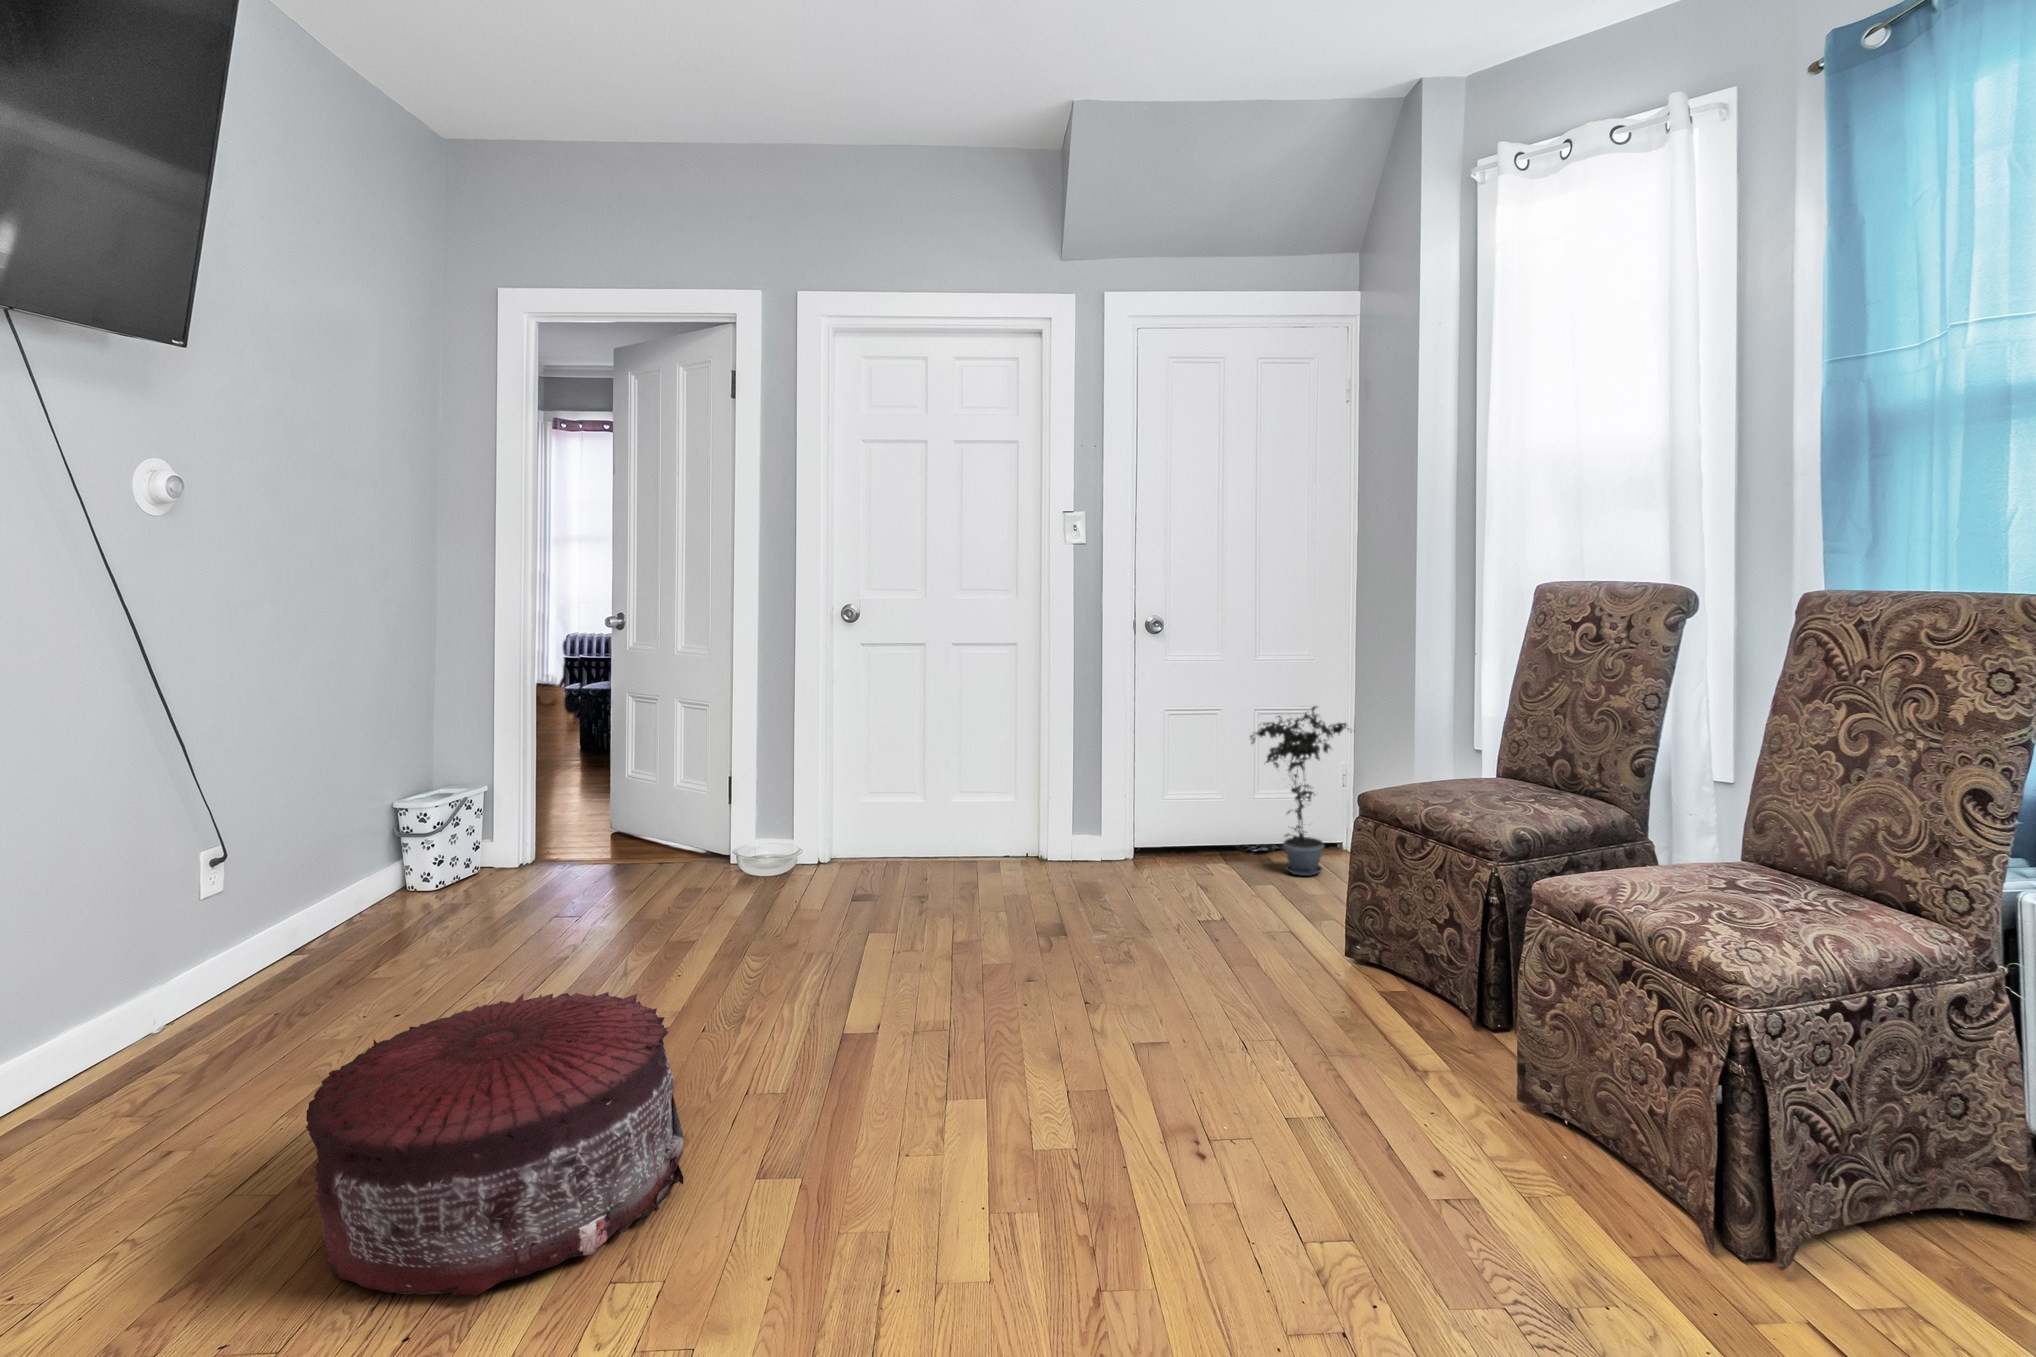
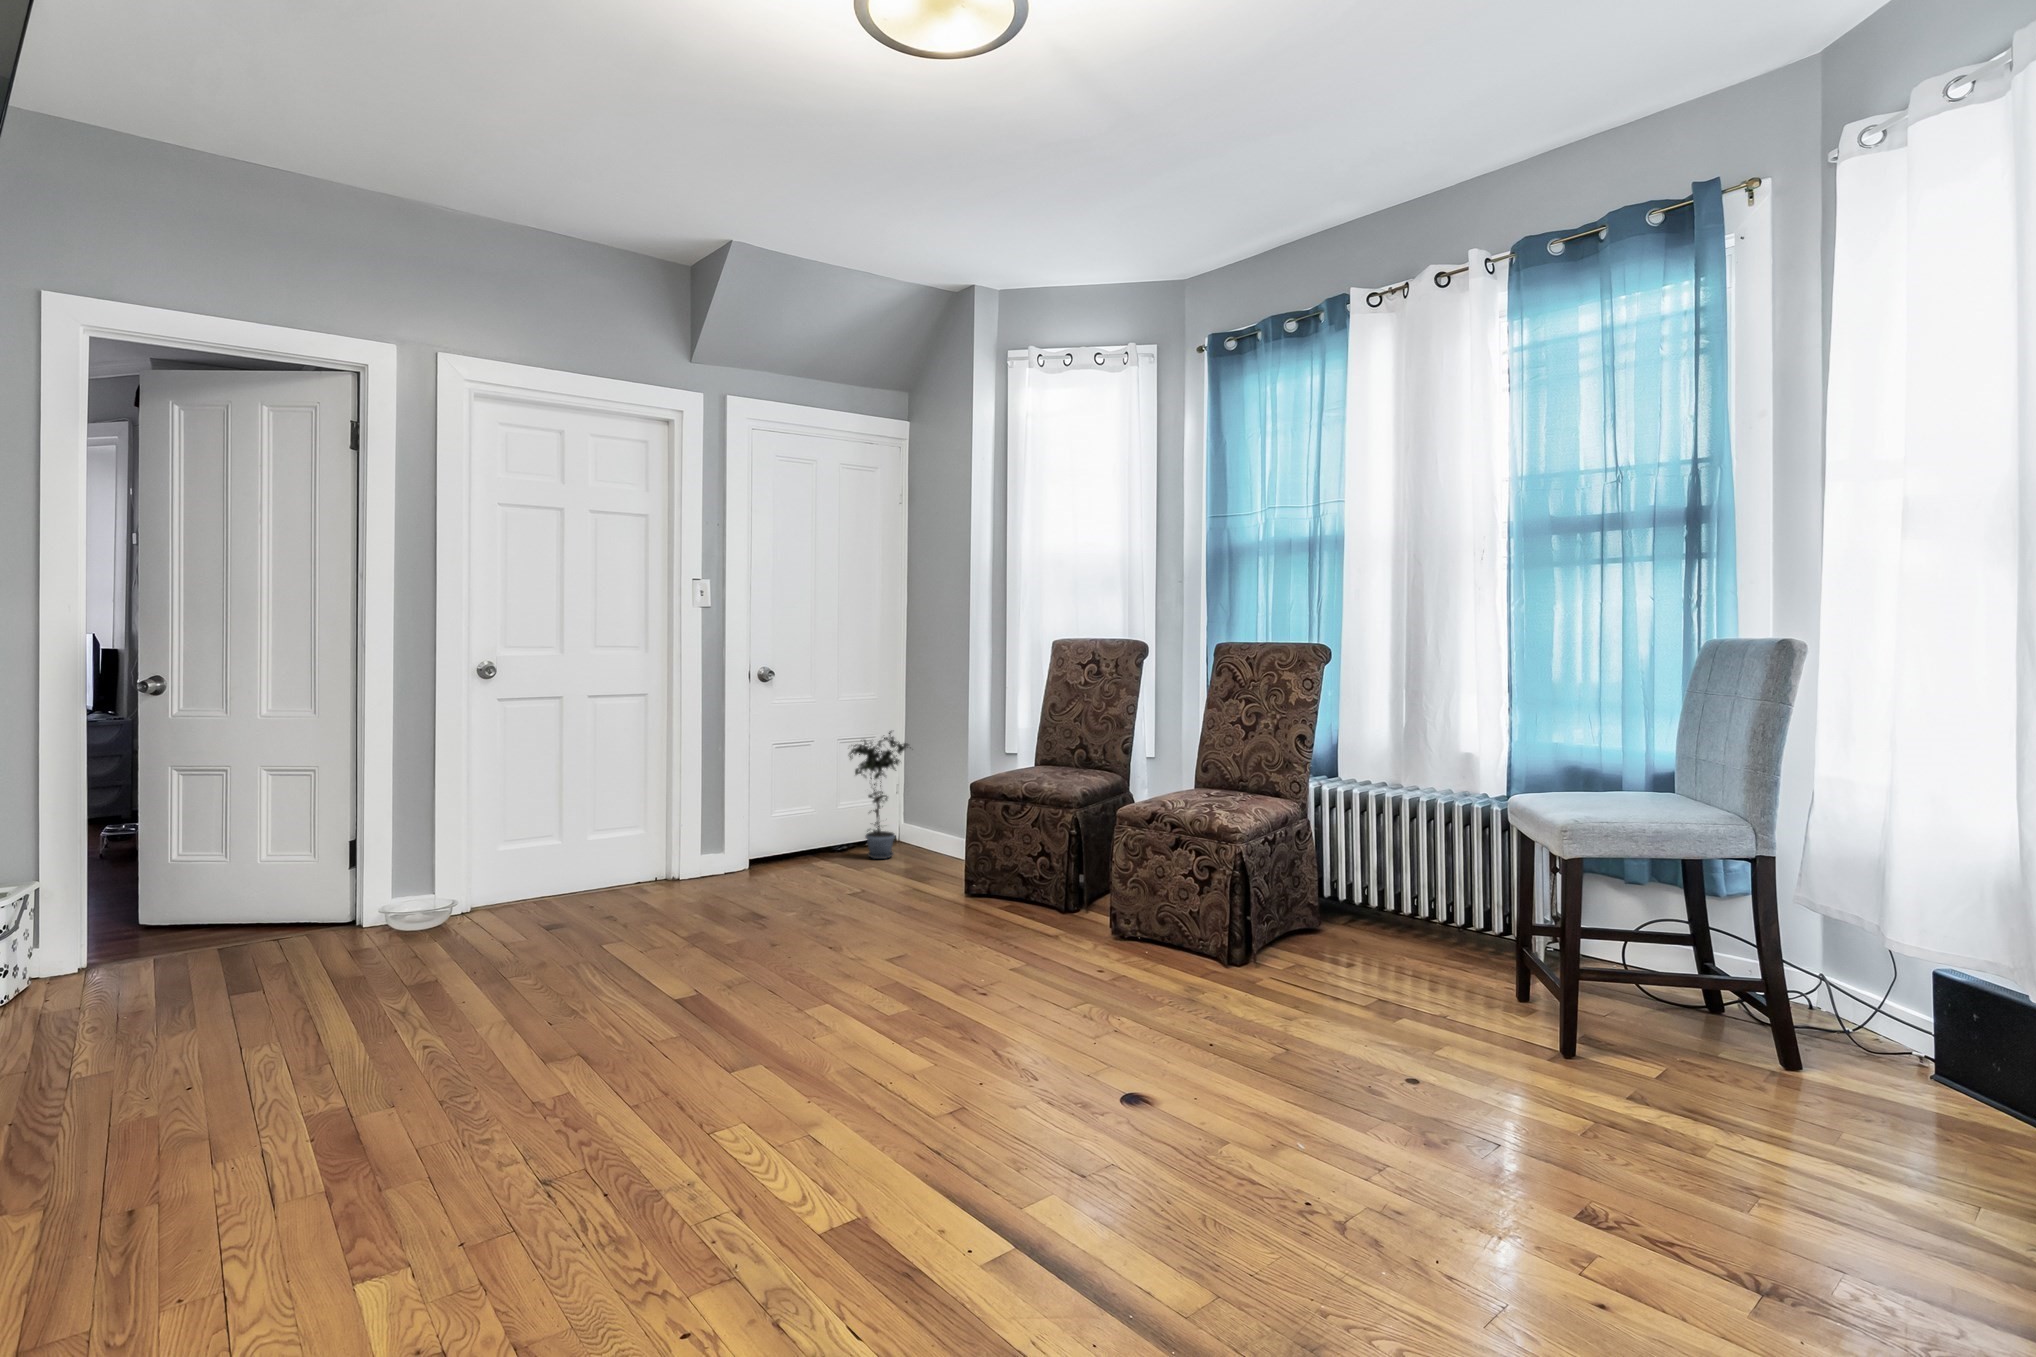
pouf: present [306,992,684,1296] -> none [333,944,655,1180]

